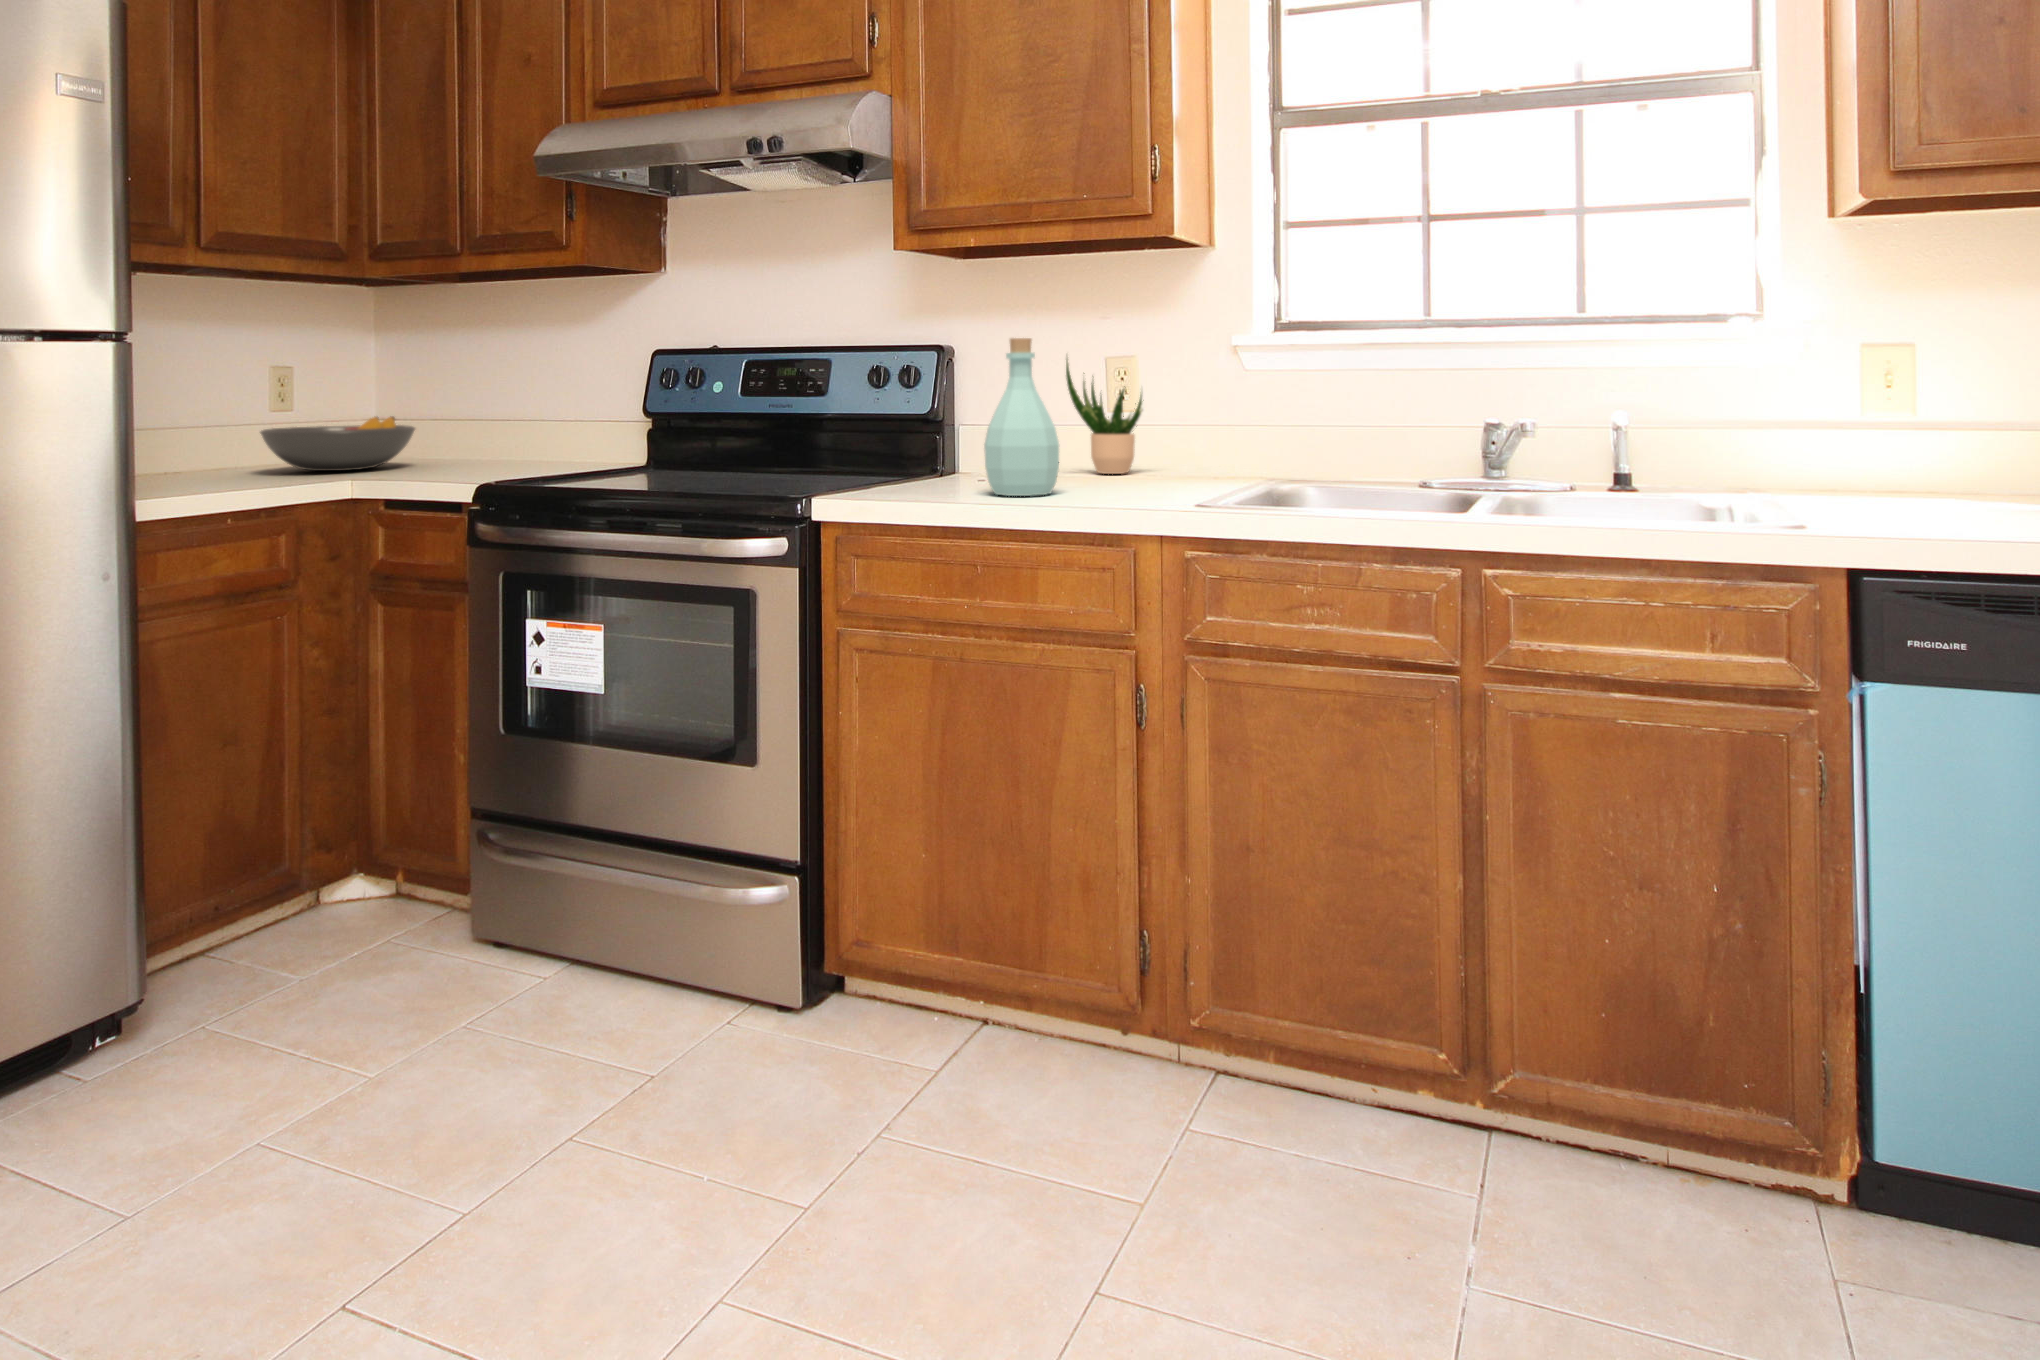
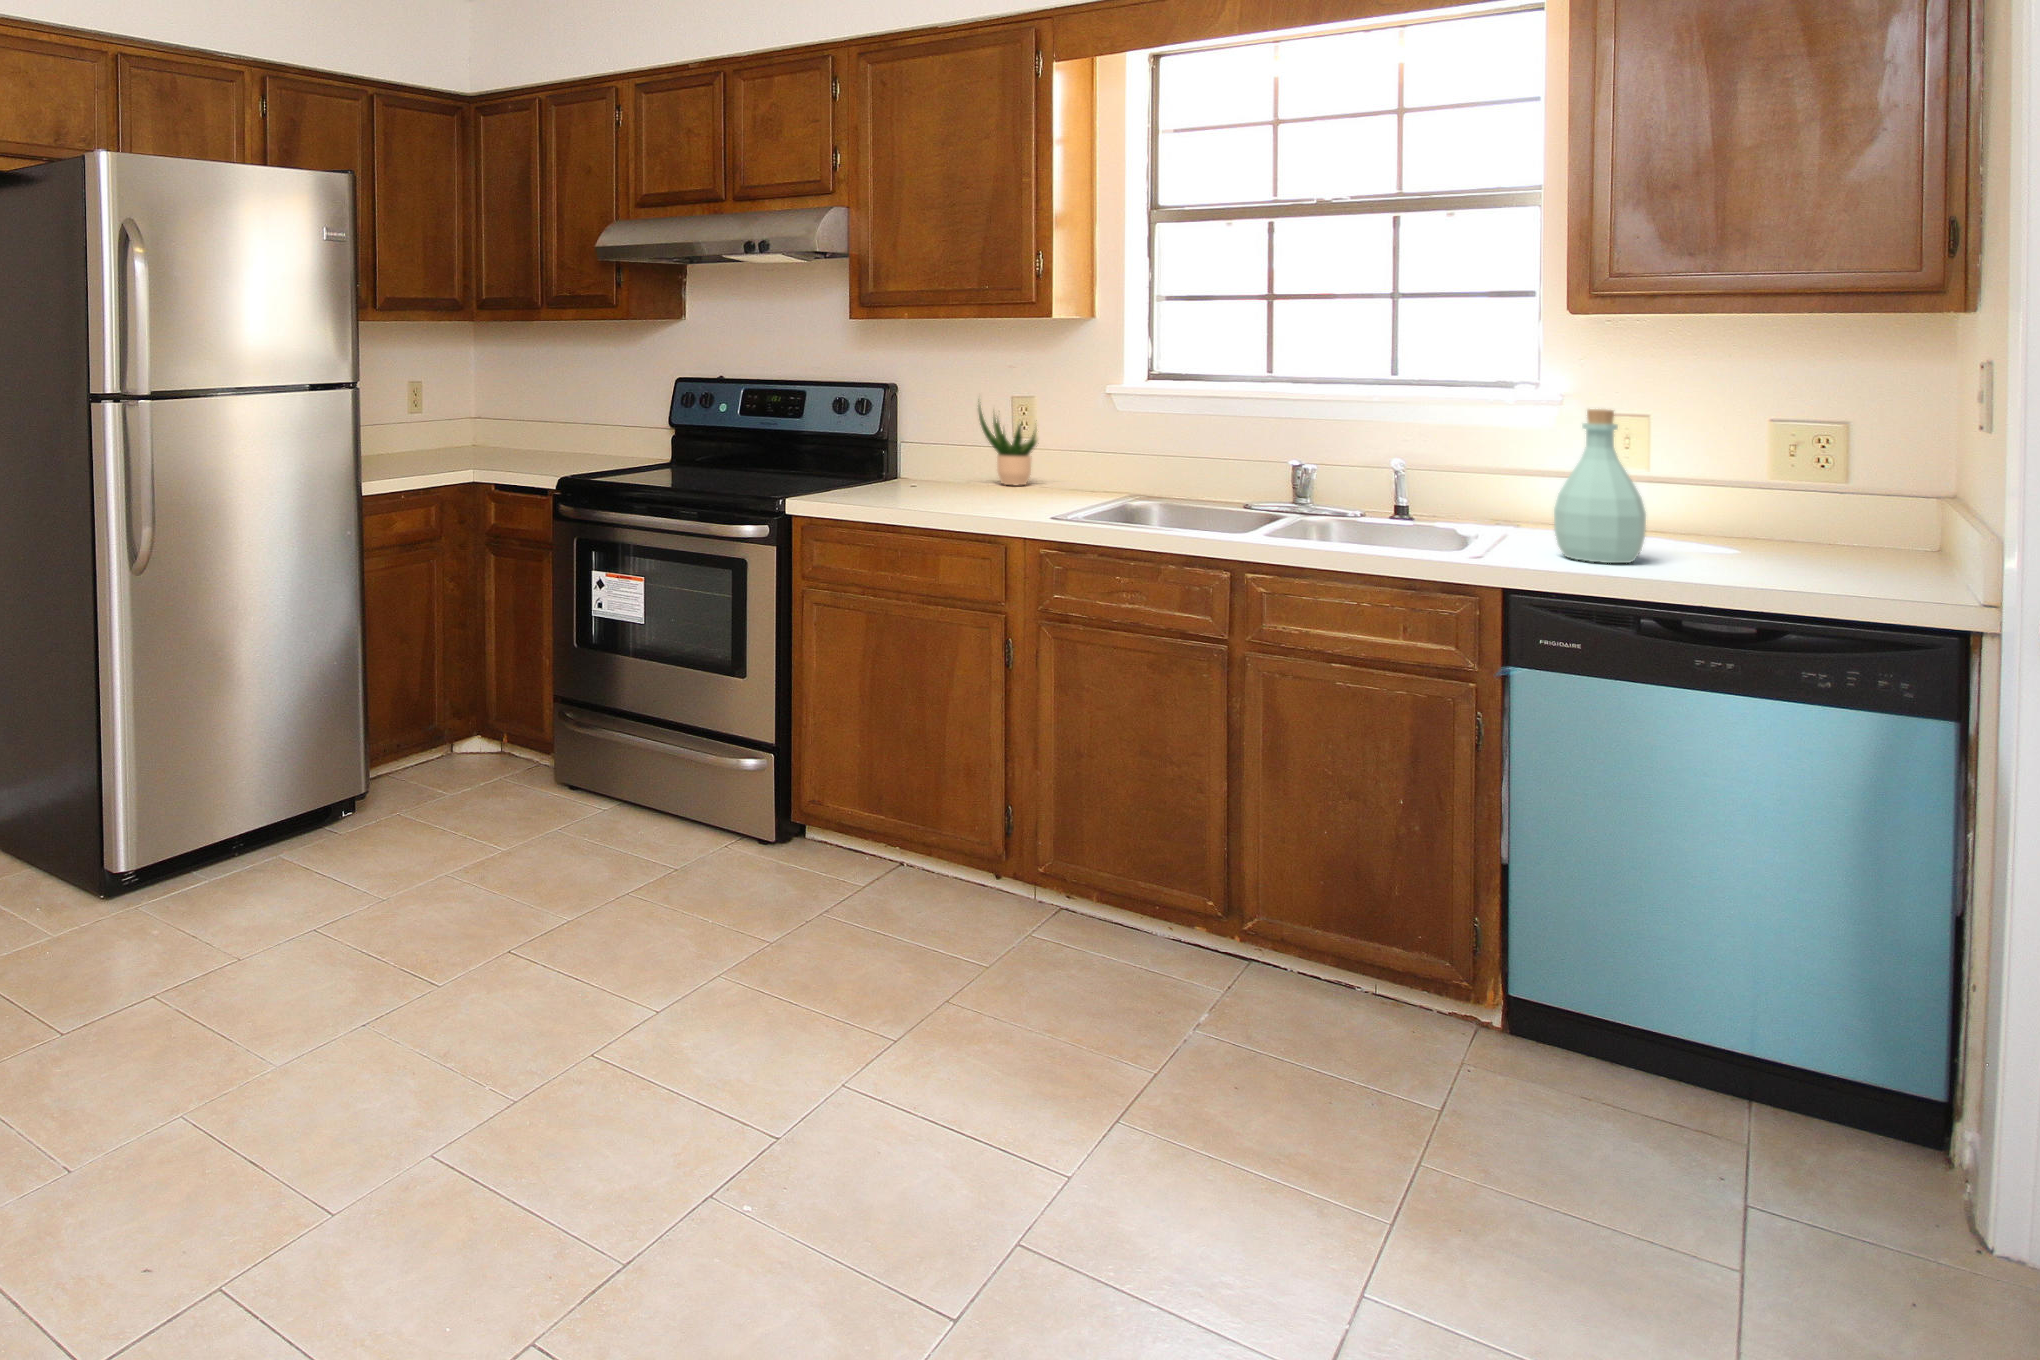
bottle: present [984,338,1059,496] -> present [1554,409,1646,563]
fruit bowl: present [260,416,415,471] -> none [412,421,512,459]

